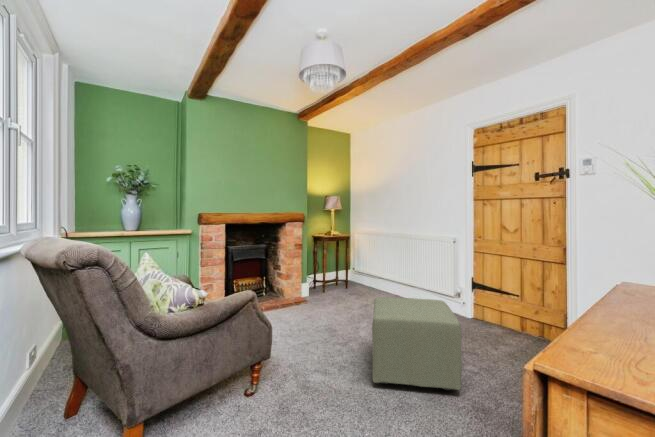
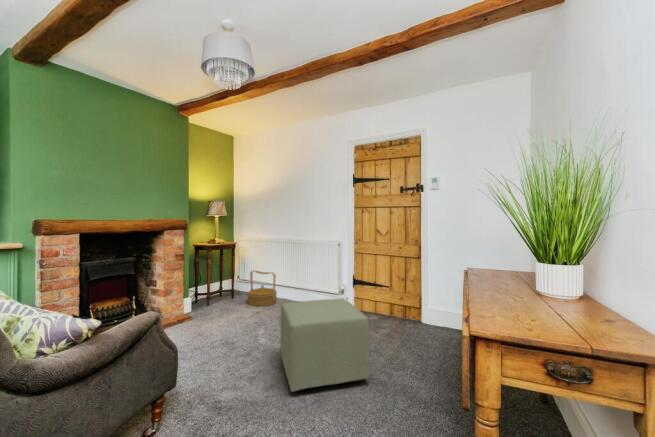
woven basket: none [359,264,388,300] -> present [248,271,277,306]

